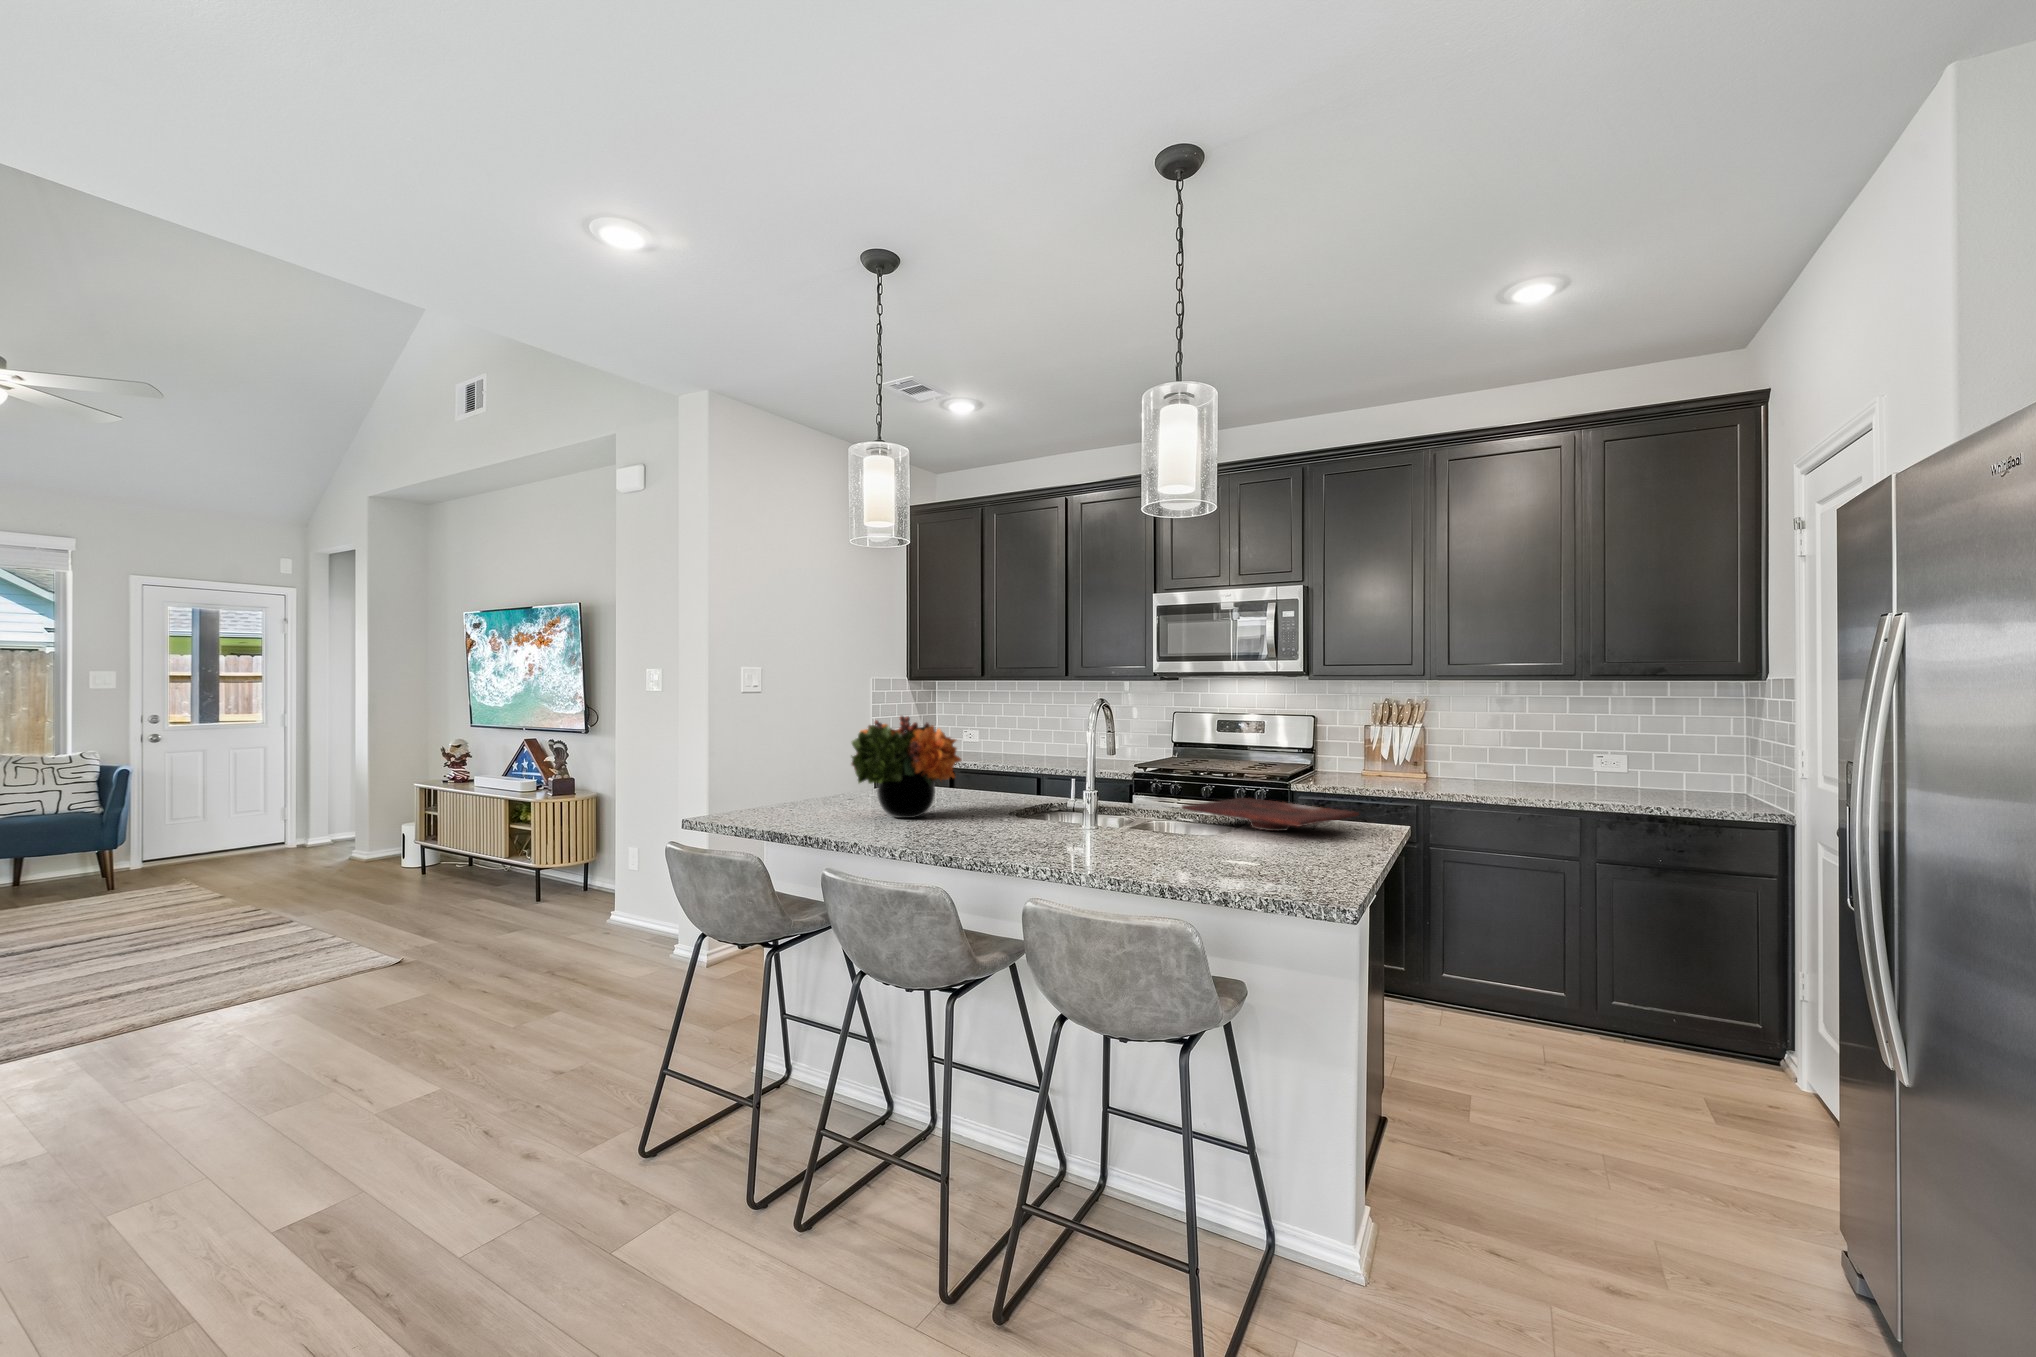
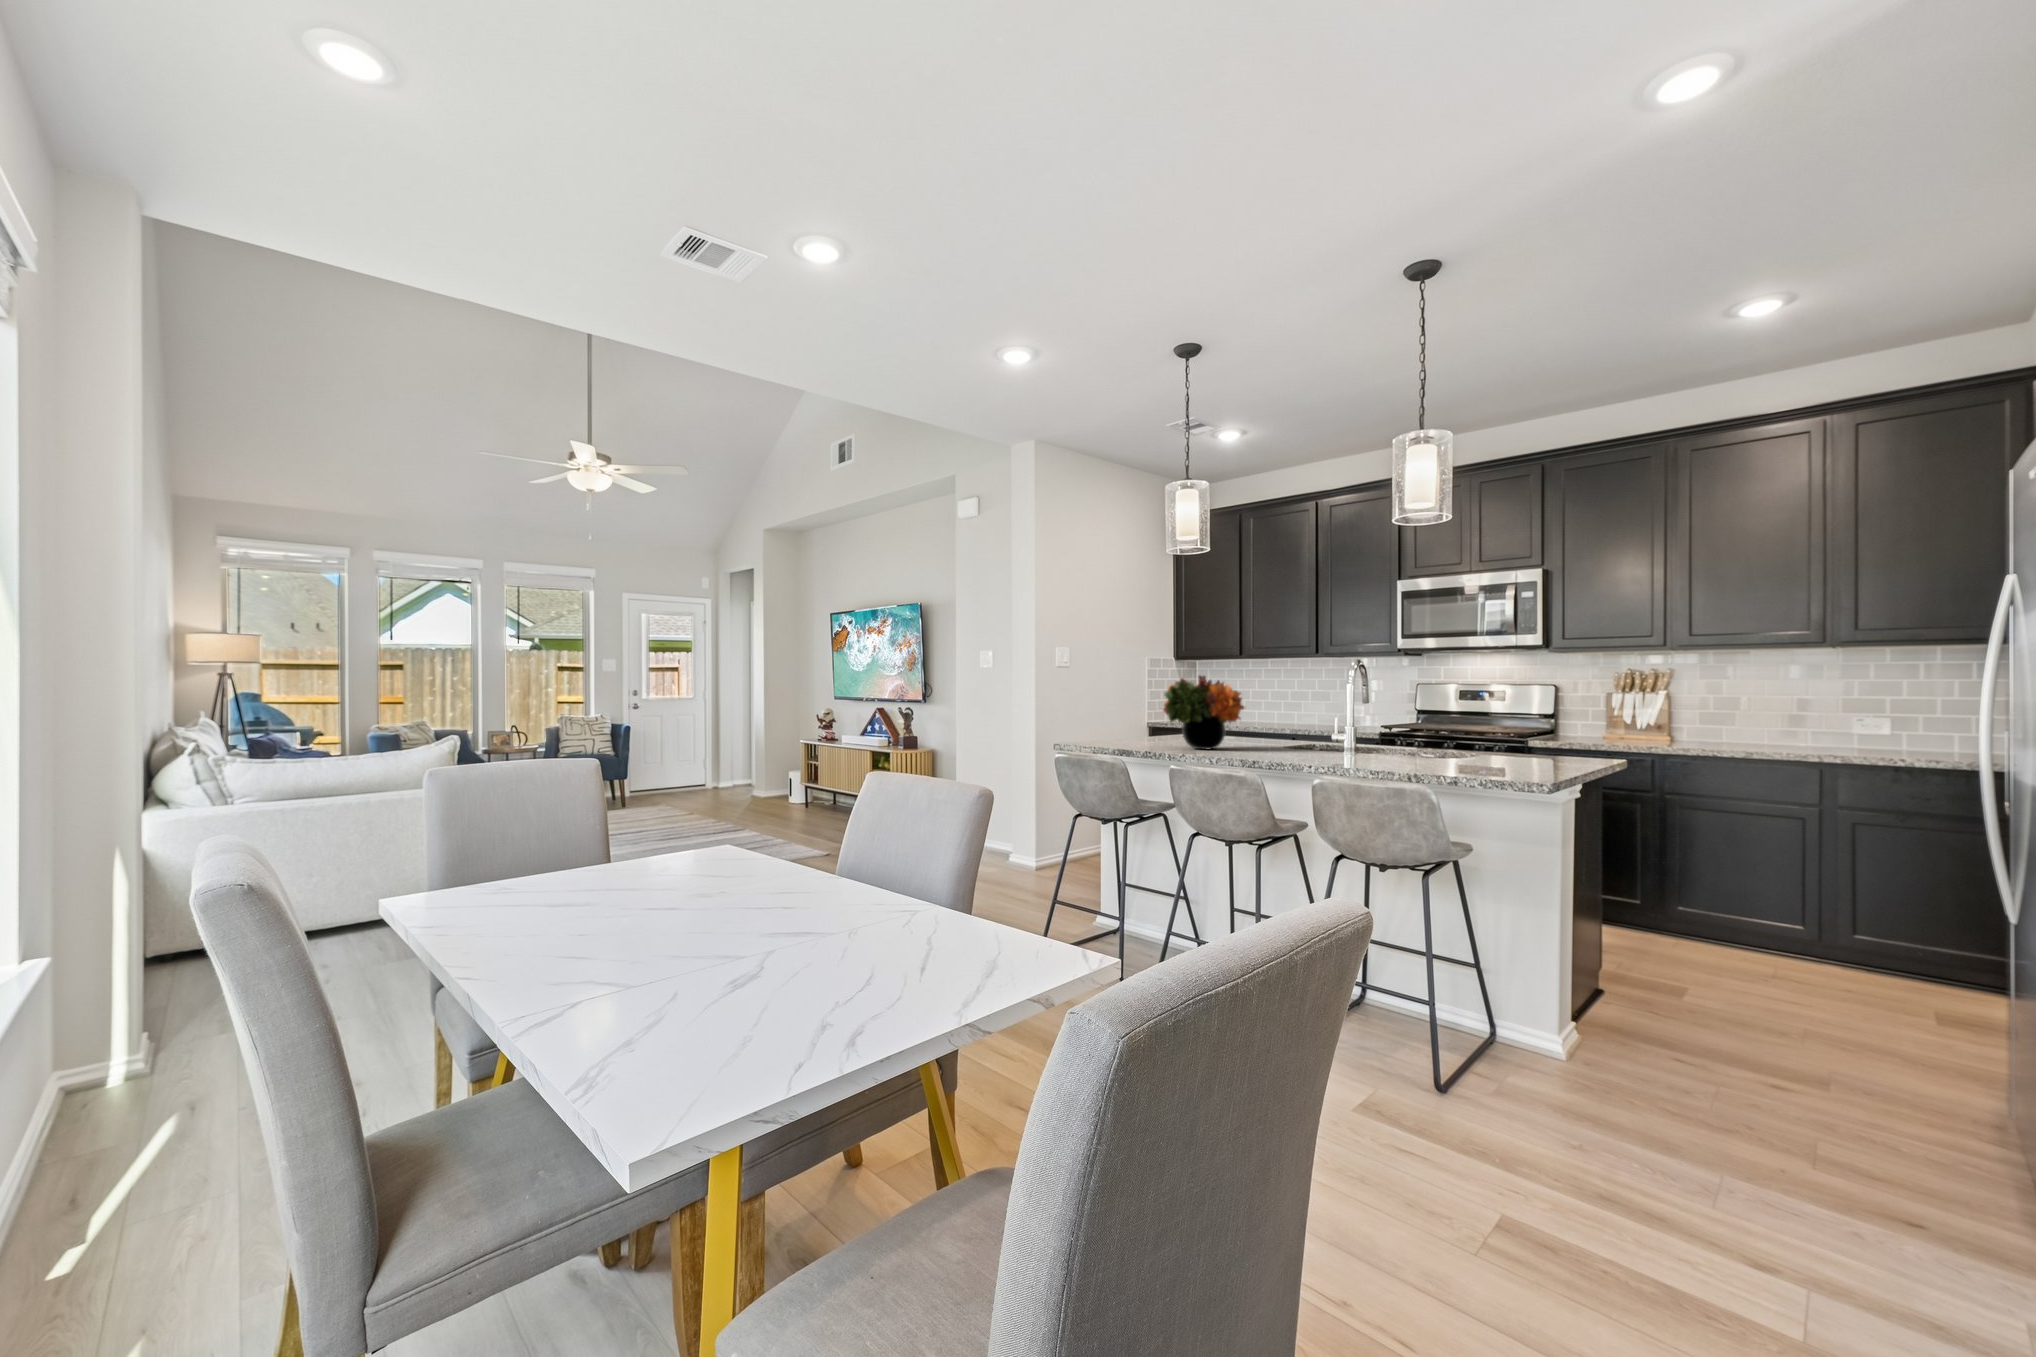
cutting board: present [1182,798,1359,831] -> none [1425,740,1579,761]

